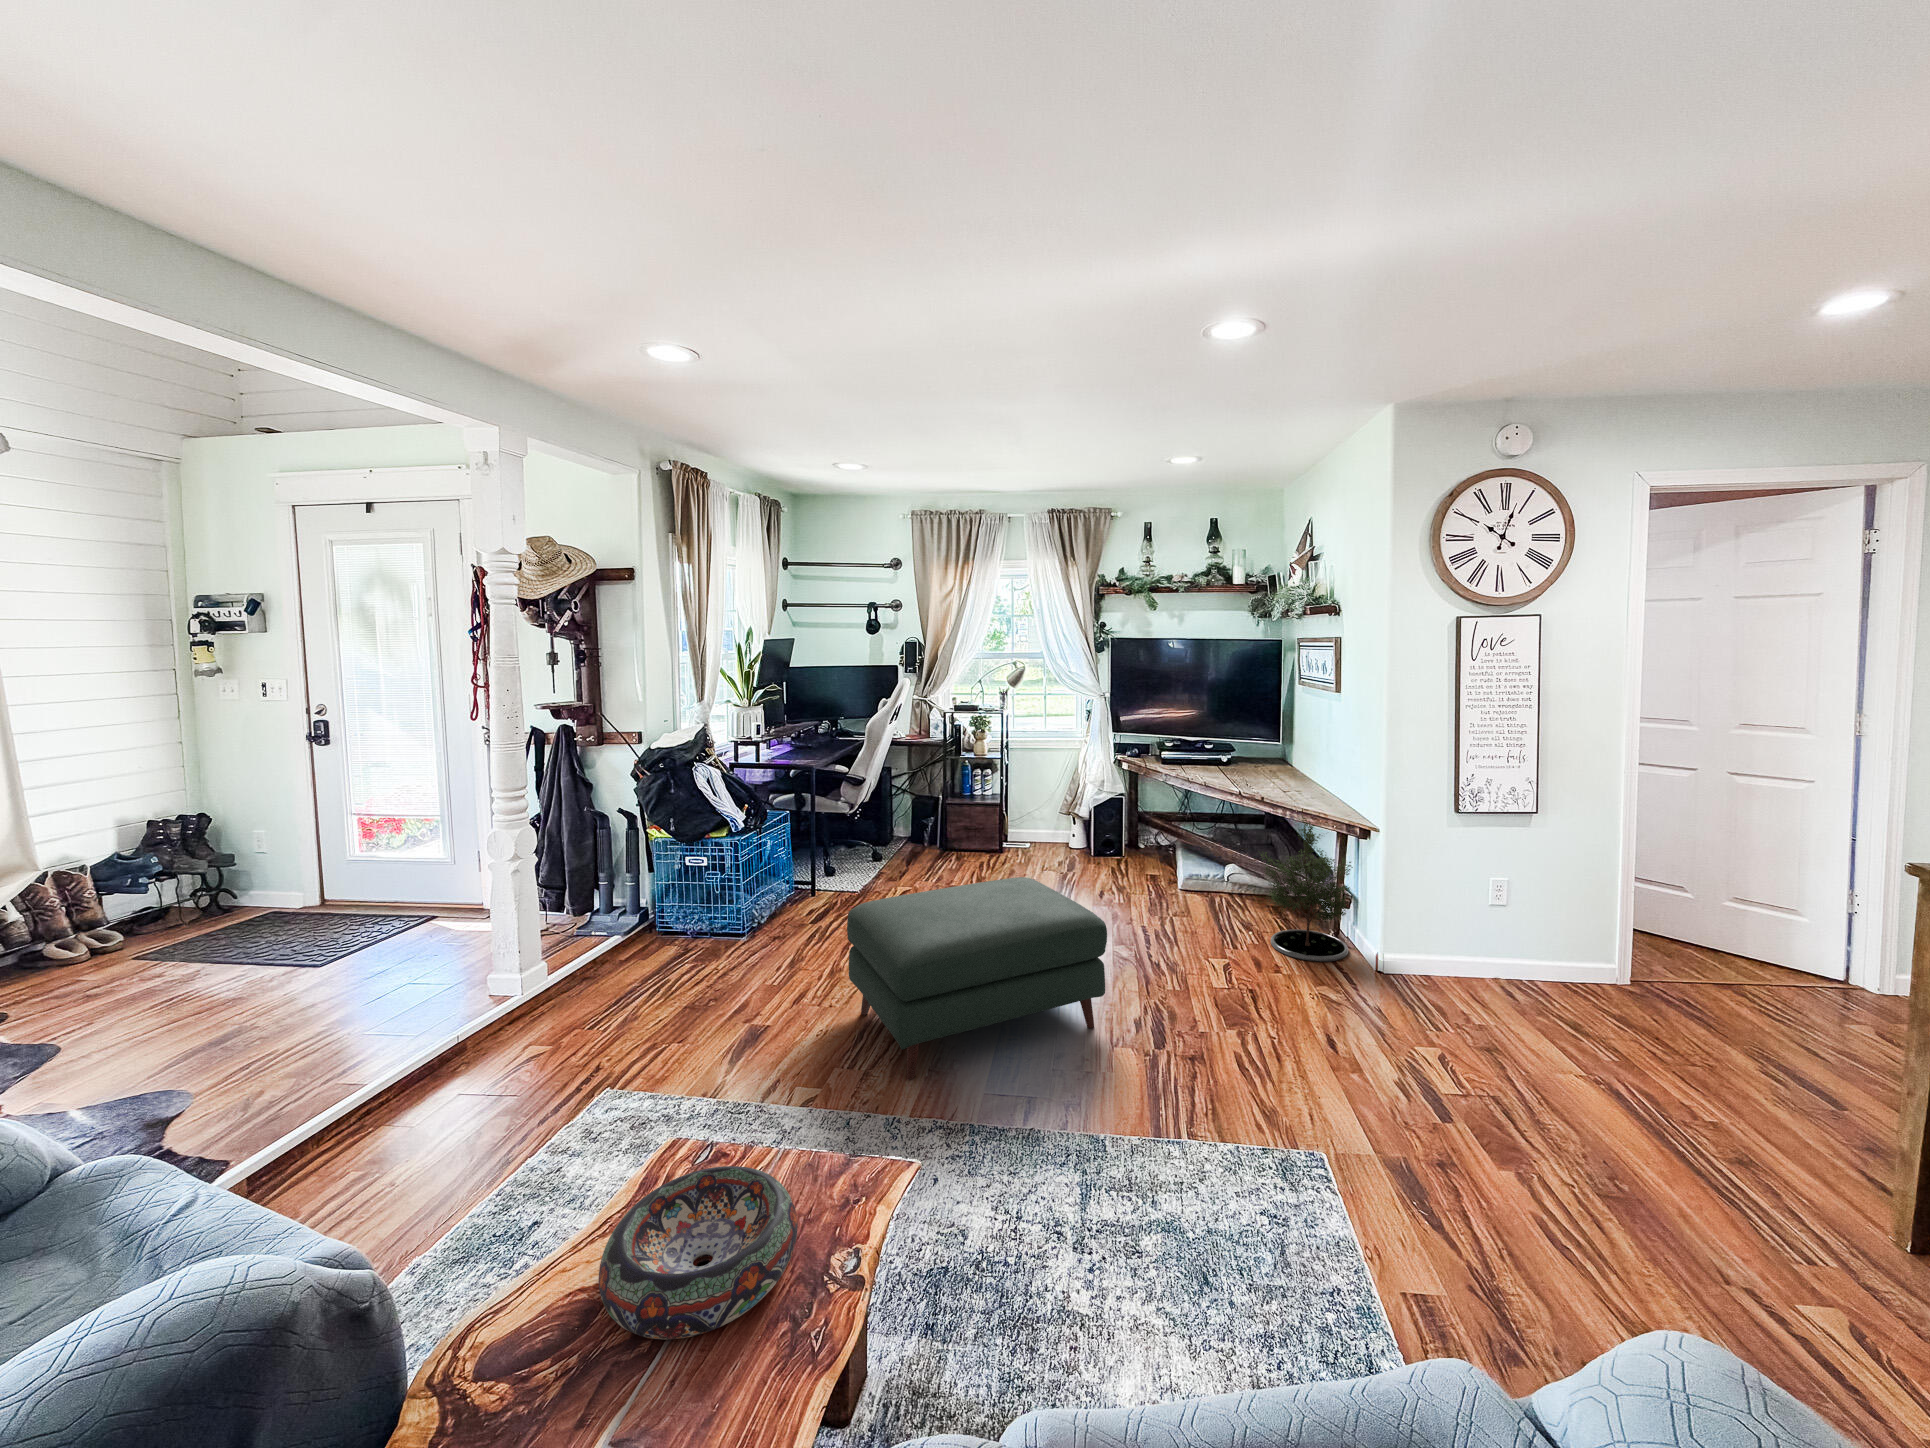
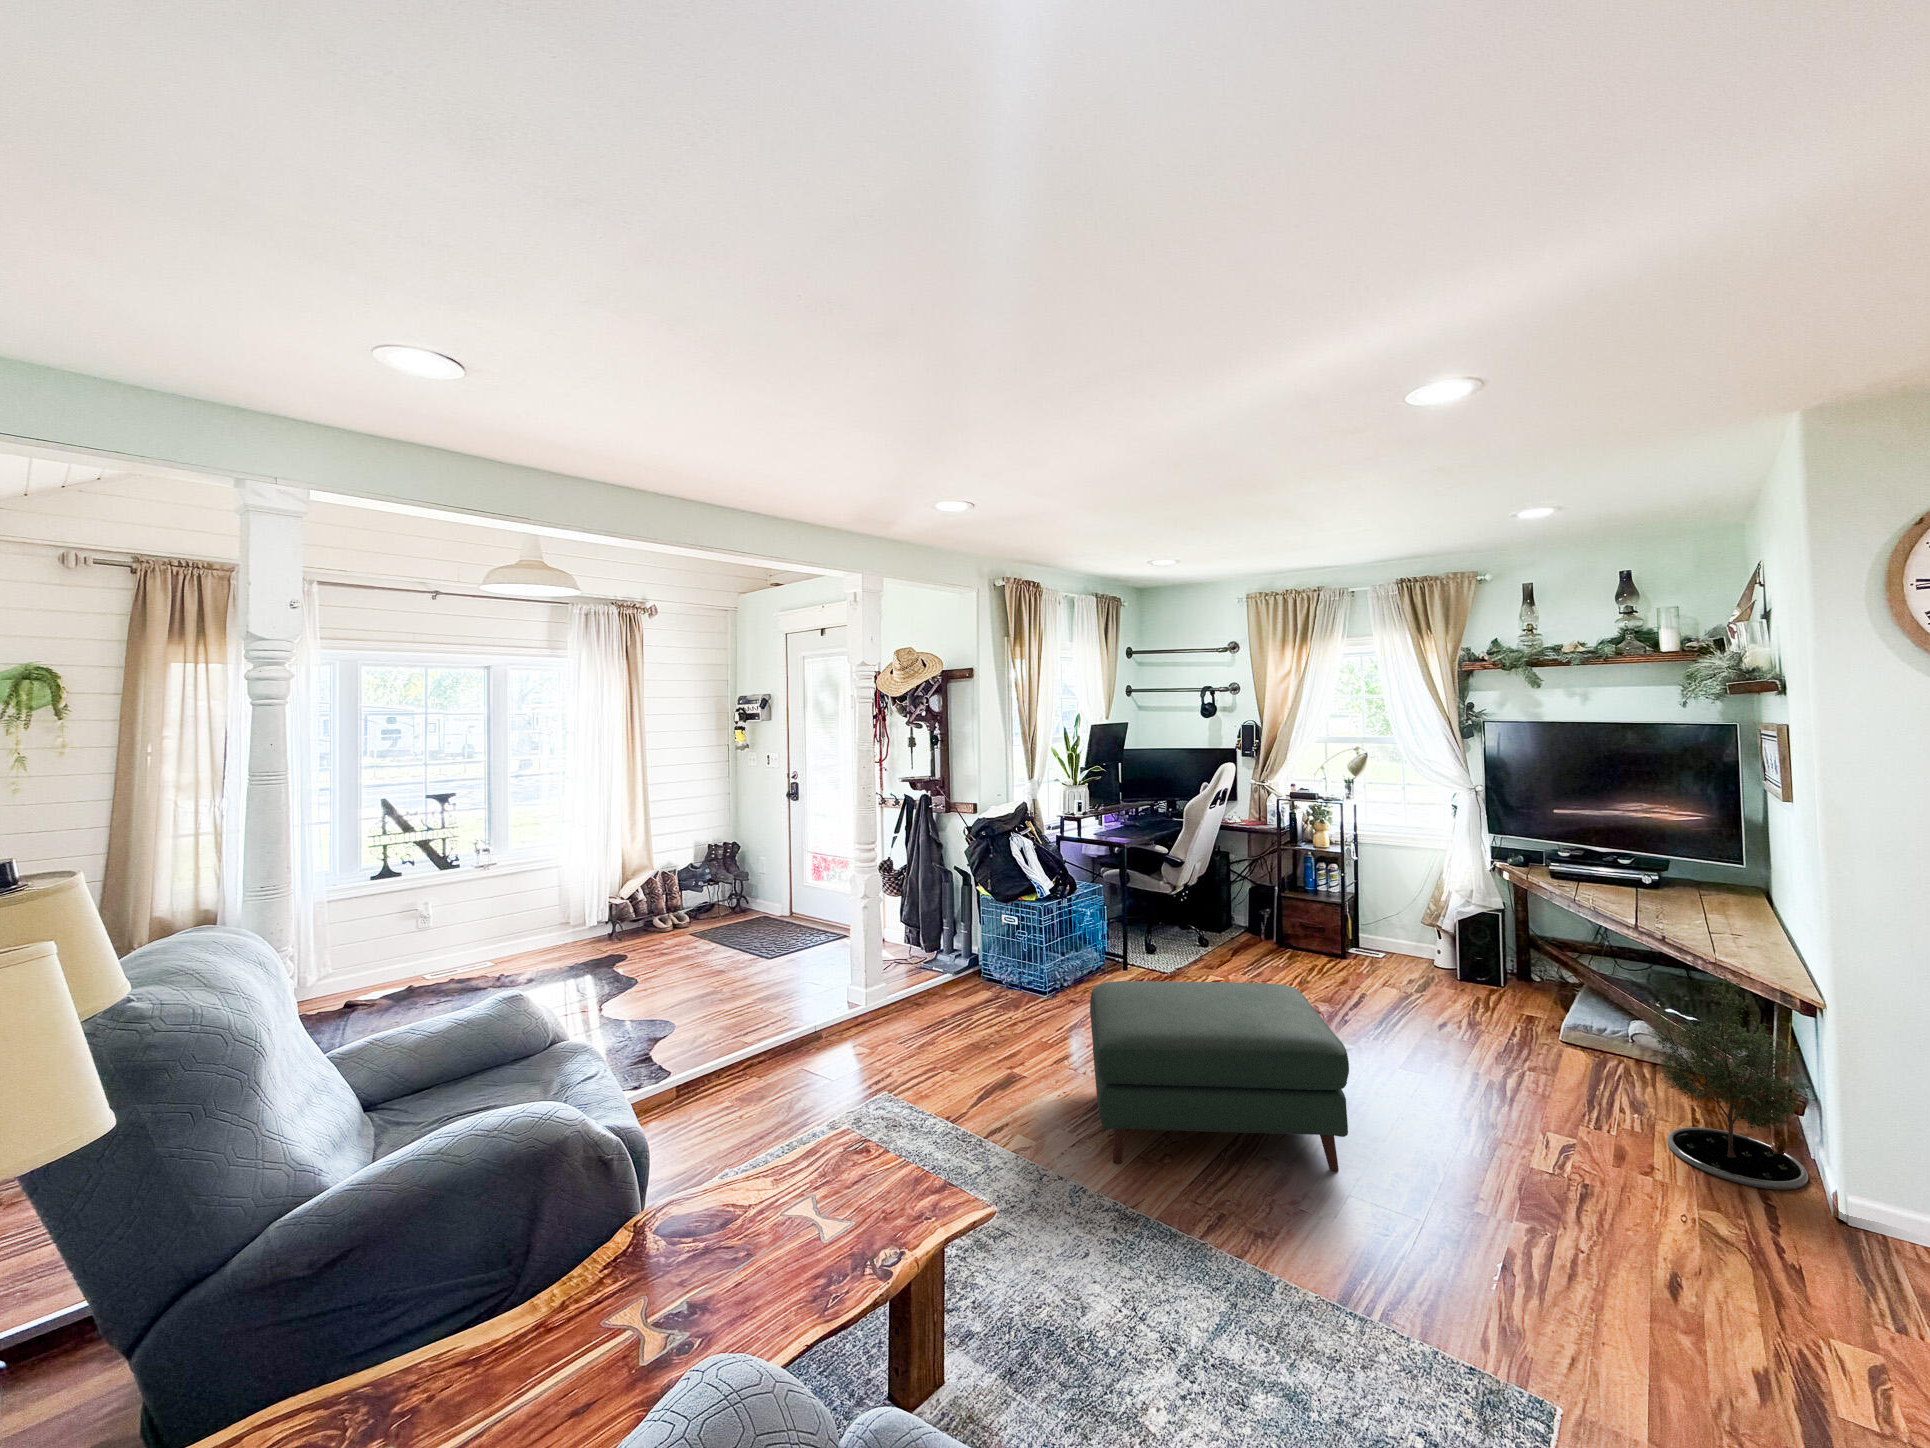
decorative bowl: present [598,1166,798,1339] -> none [732,1151,867,1258]

